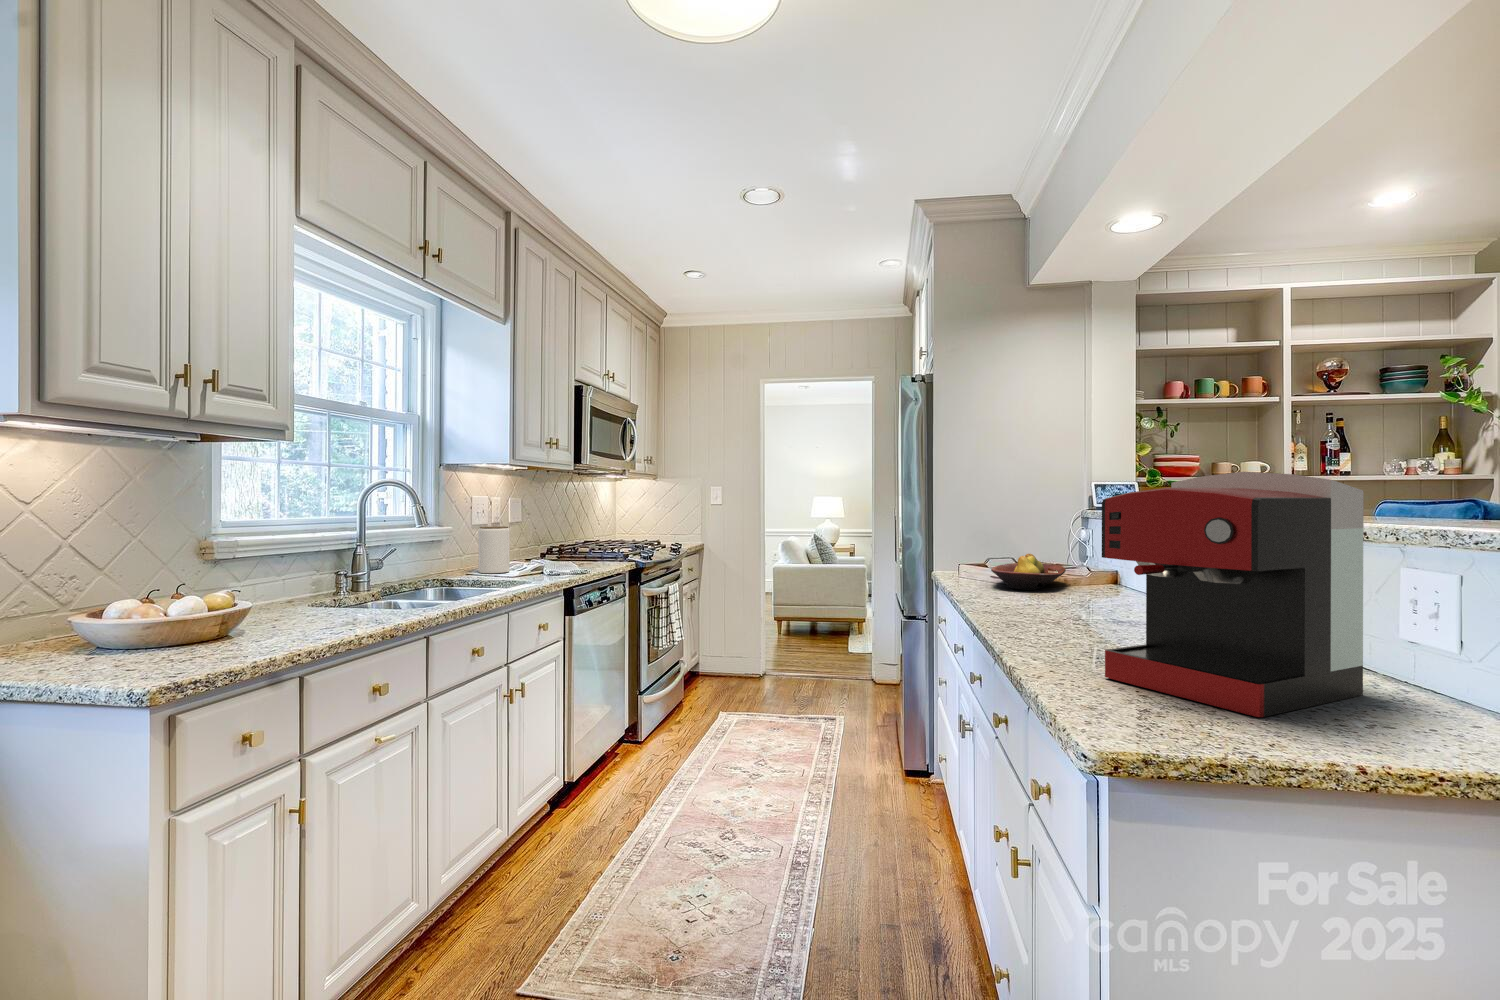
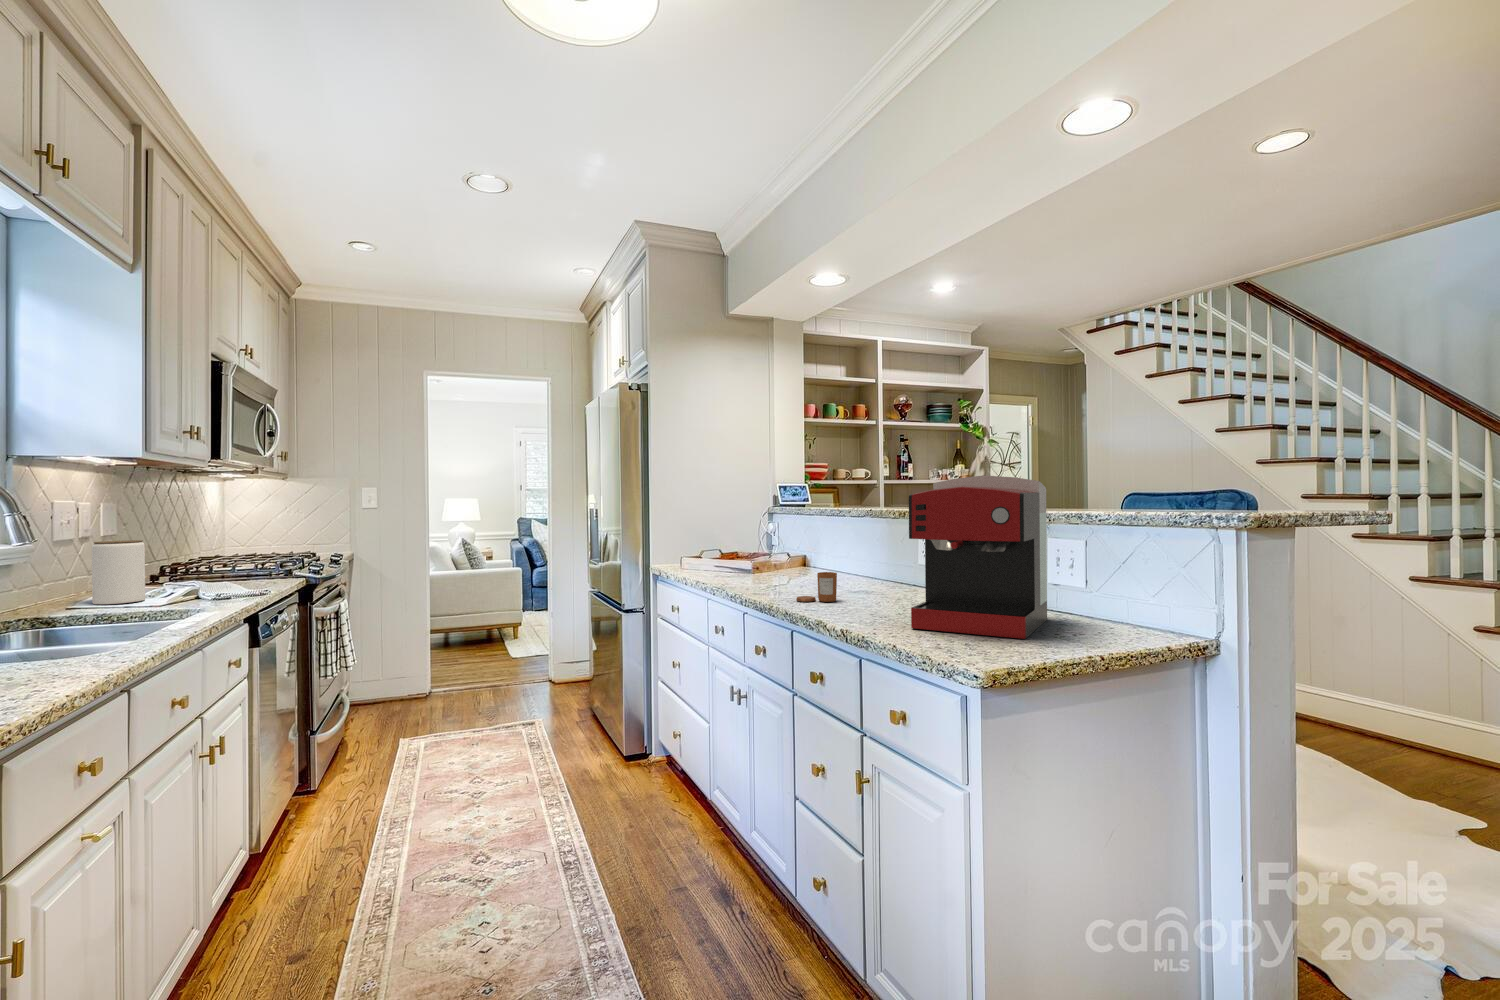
fruit bowl: present [991,554,1066,590] -> none [720,544,778,575]
candle: none [1020,593,1072,631] -> present [796,572,837,602]

